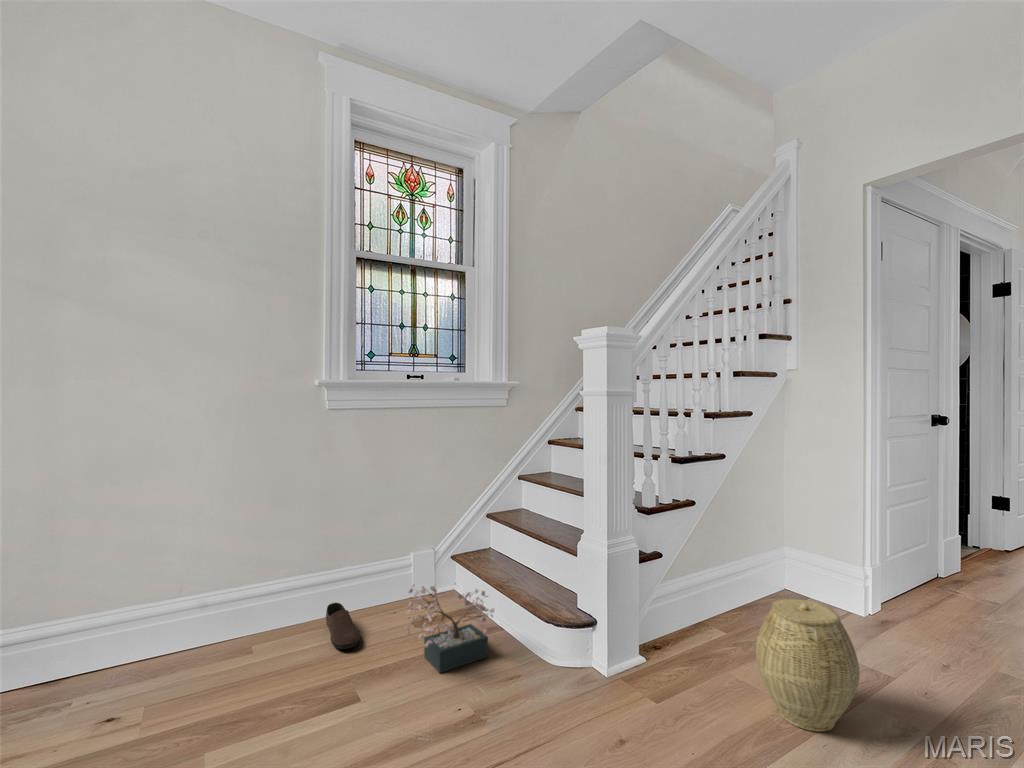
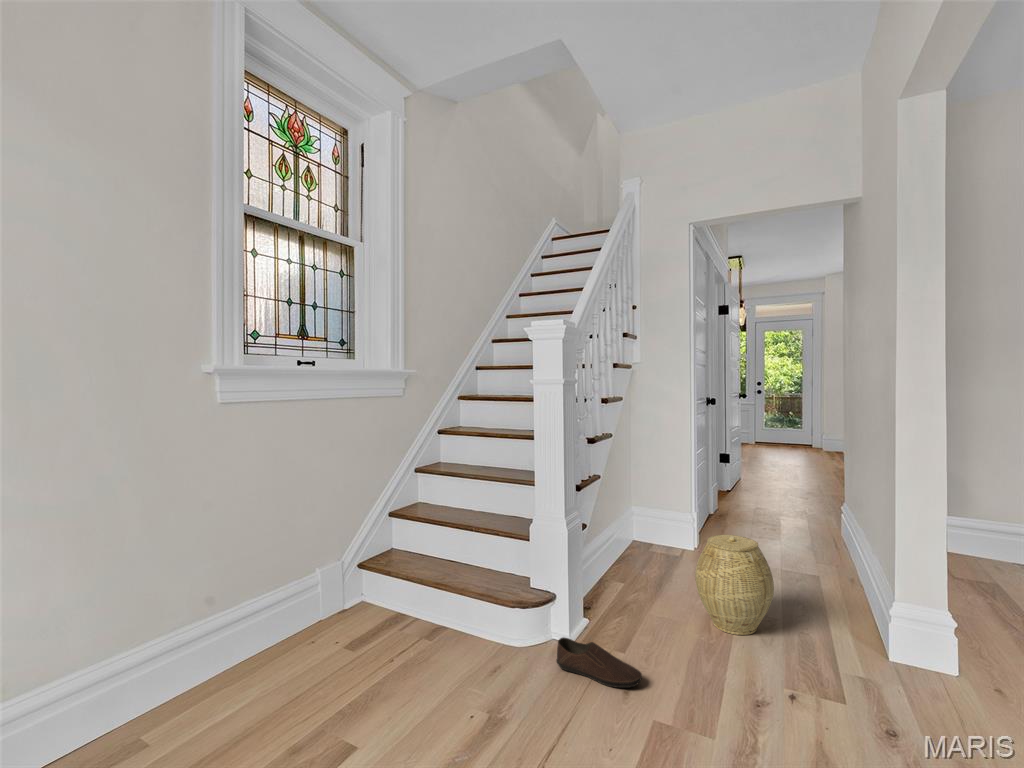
decorative plant: present [405,585,494,673] -> none [376,590,465,691]
shoe: present [326,603,360,649] -> present [556,637,642,688]

